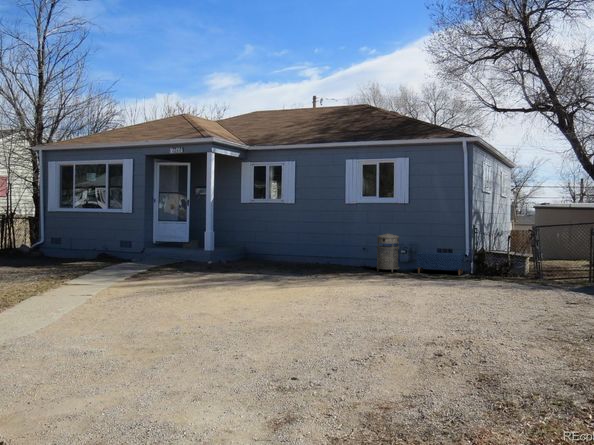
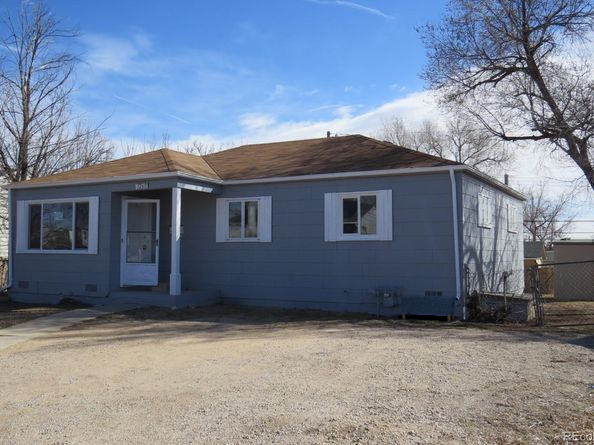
trash can: present [377,233,399,271] -> none [357,274,383,318]

